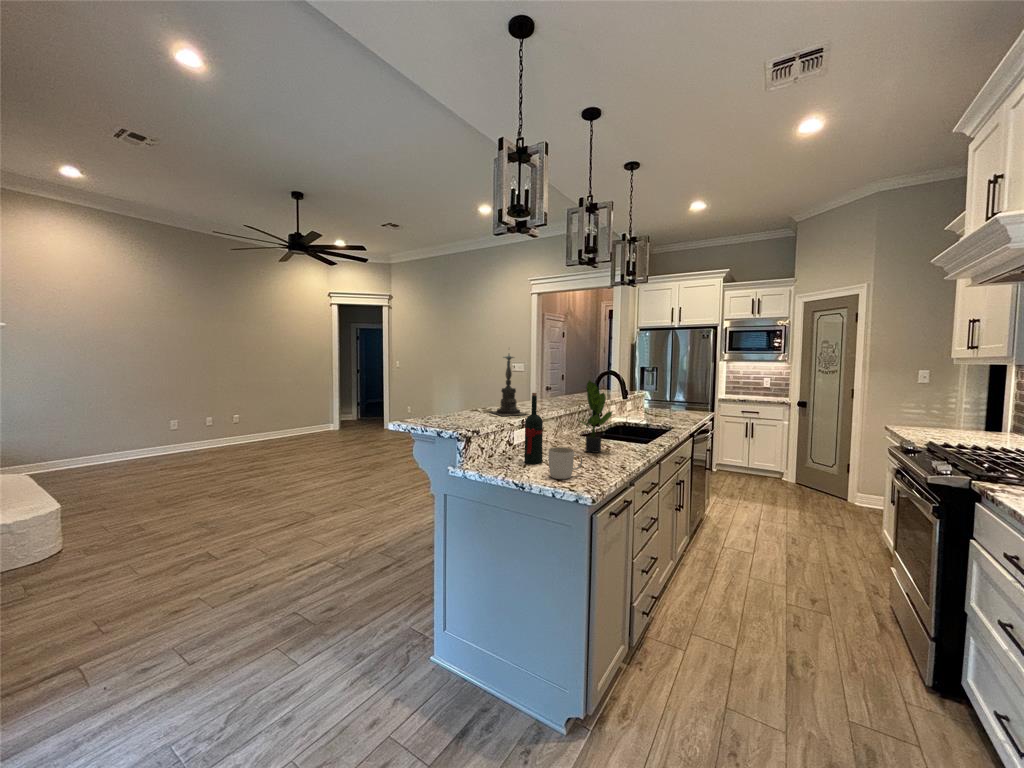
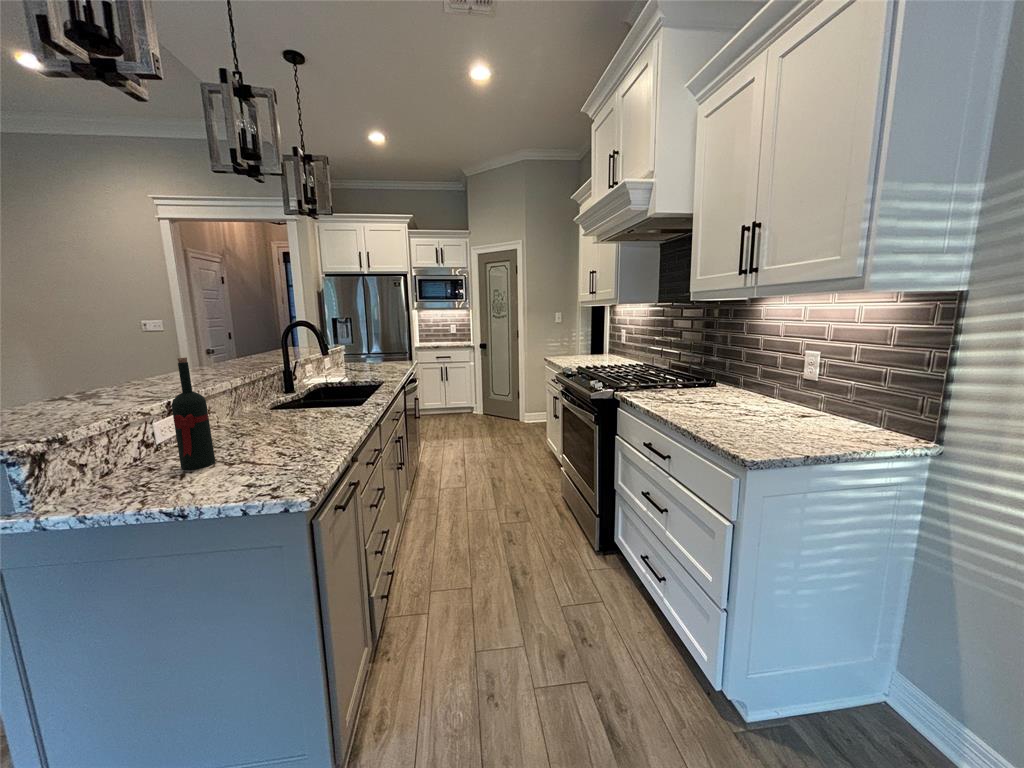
candle holder: present [489,355,527,416] -> none [85,286,179,402]
potted plant: present [580,380,612,453] -> none [262,333,322,431]
mug: present [549,447,582,479] -> none [225,434,285,484]

